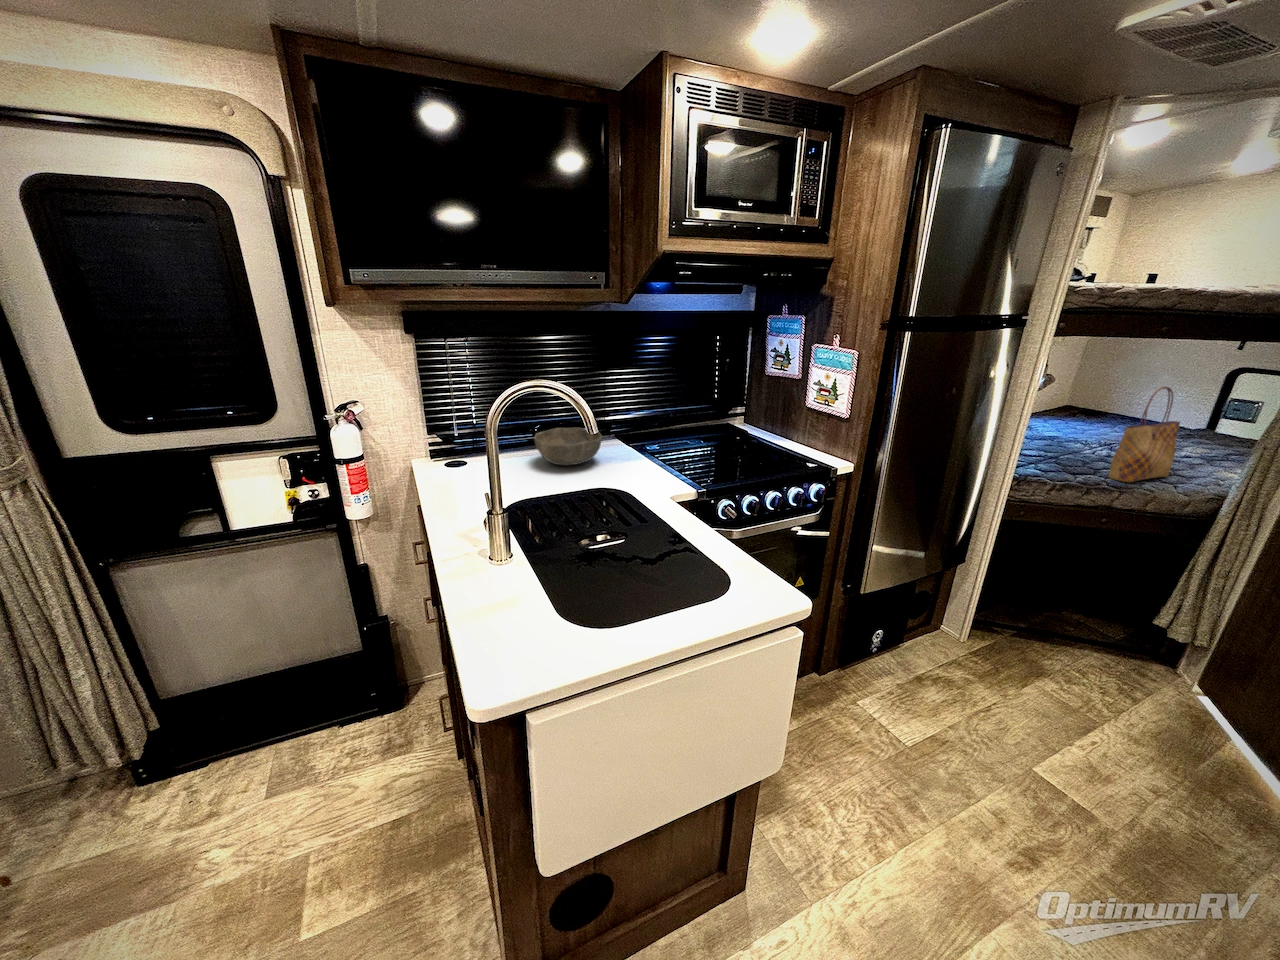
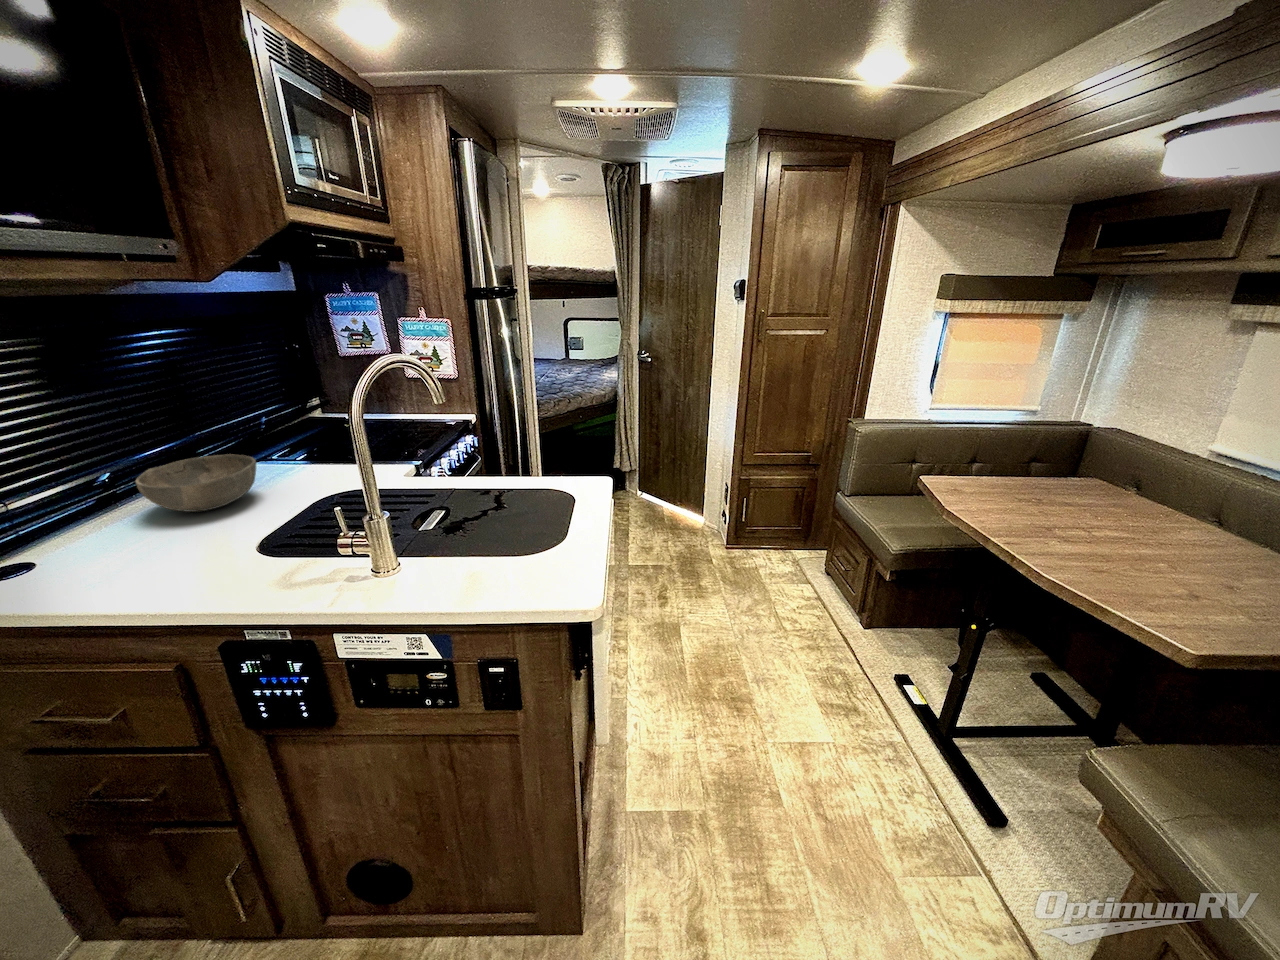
tote bag: present [1109,386,1180,482] -> none [566,329,585,392]

